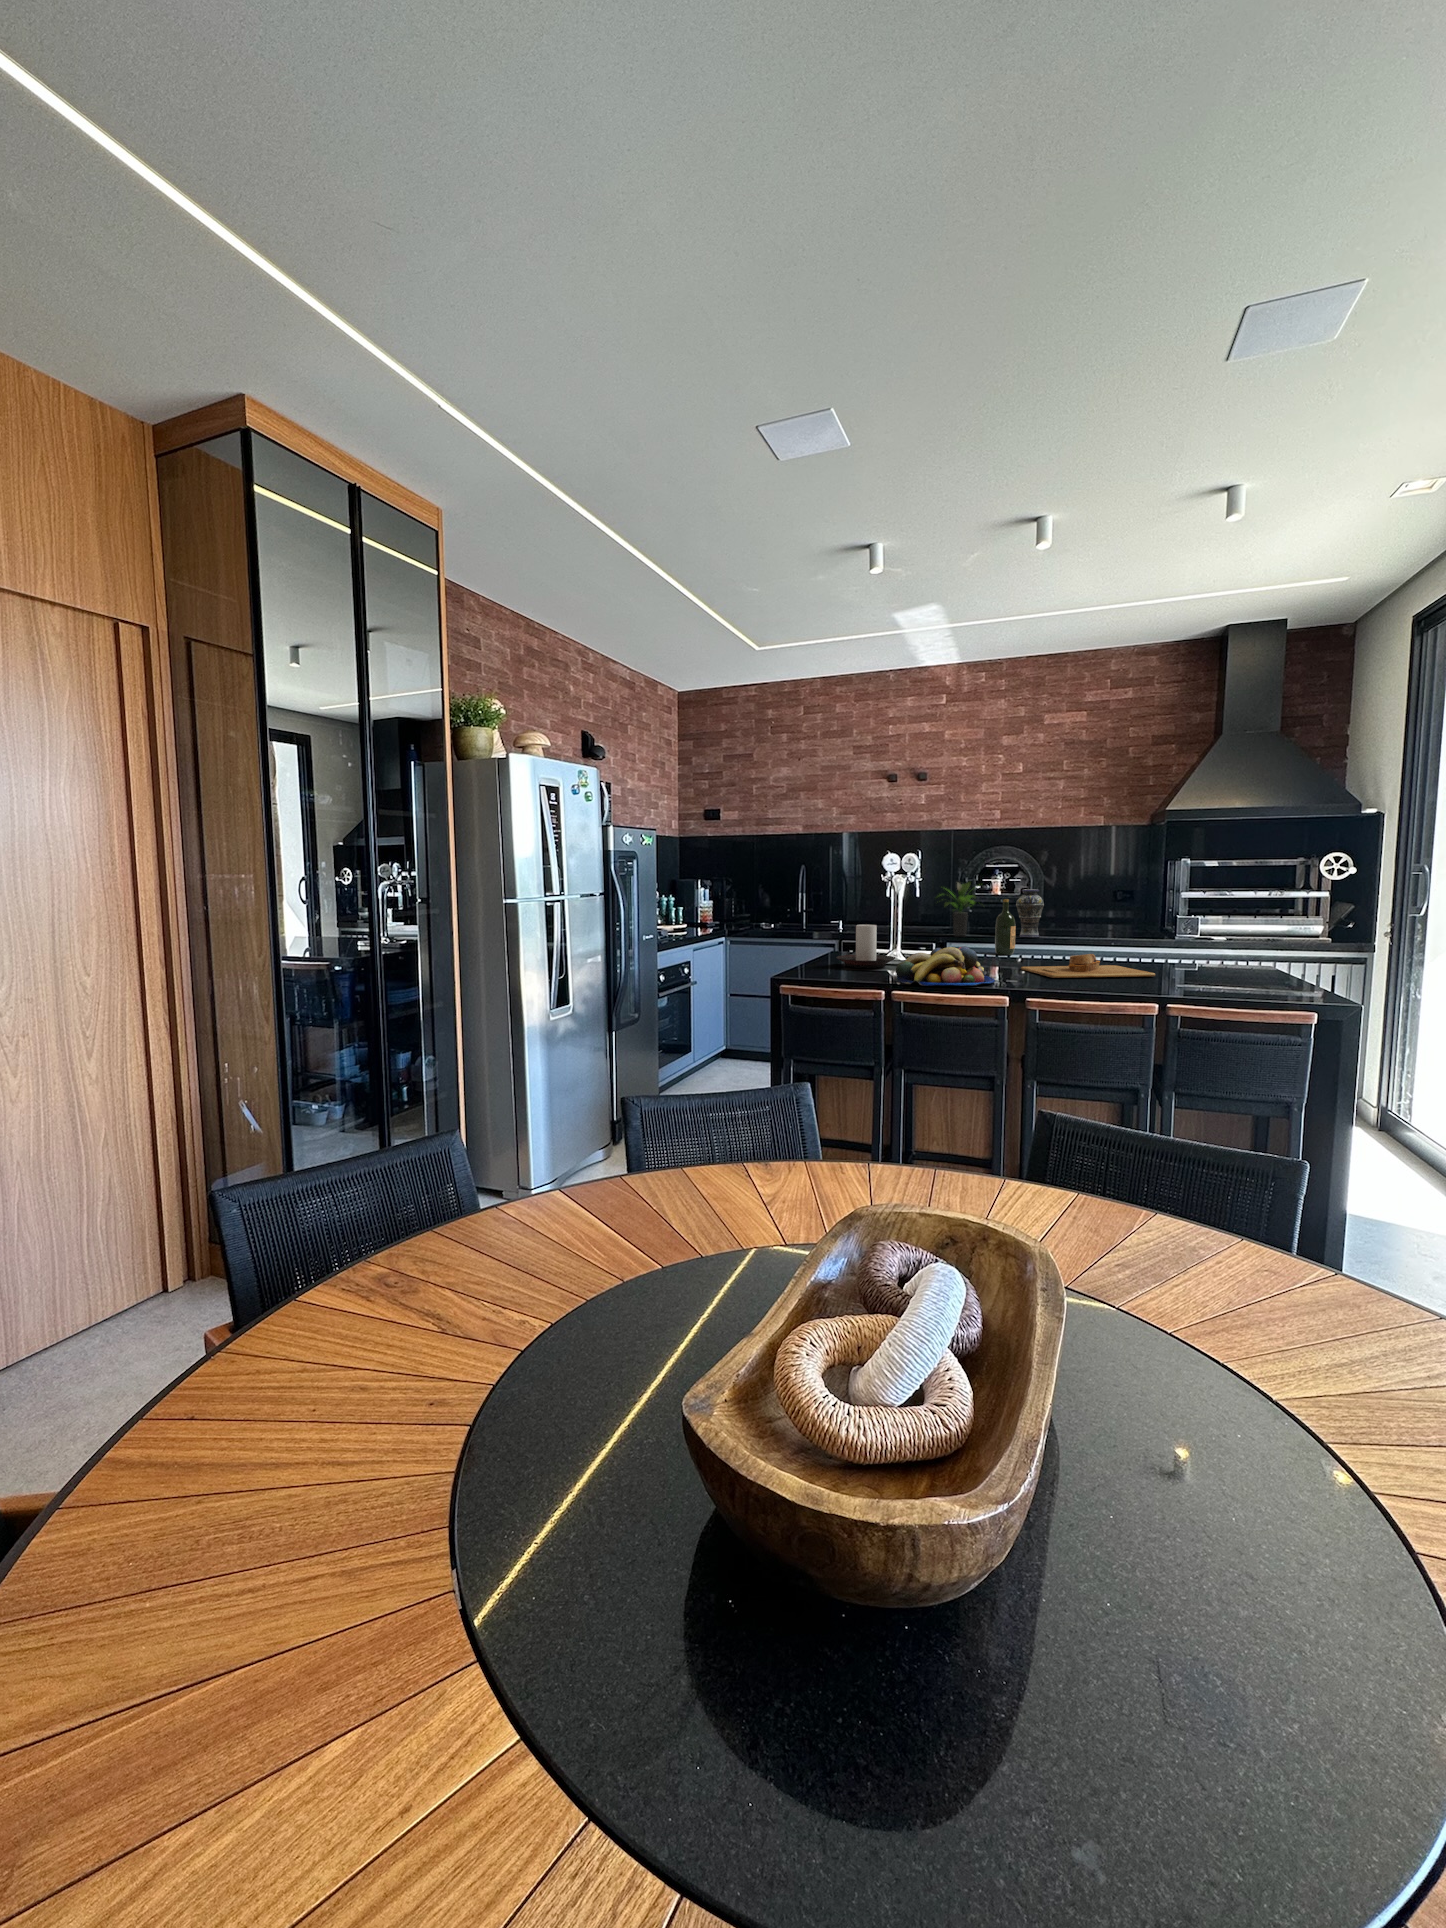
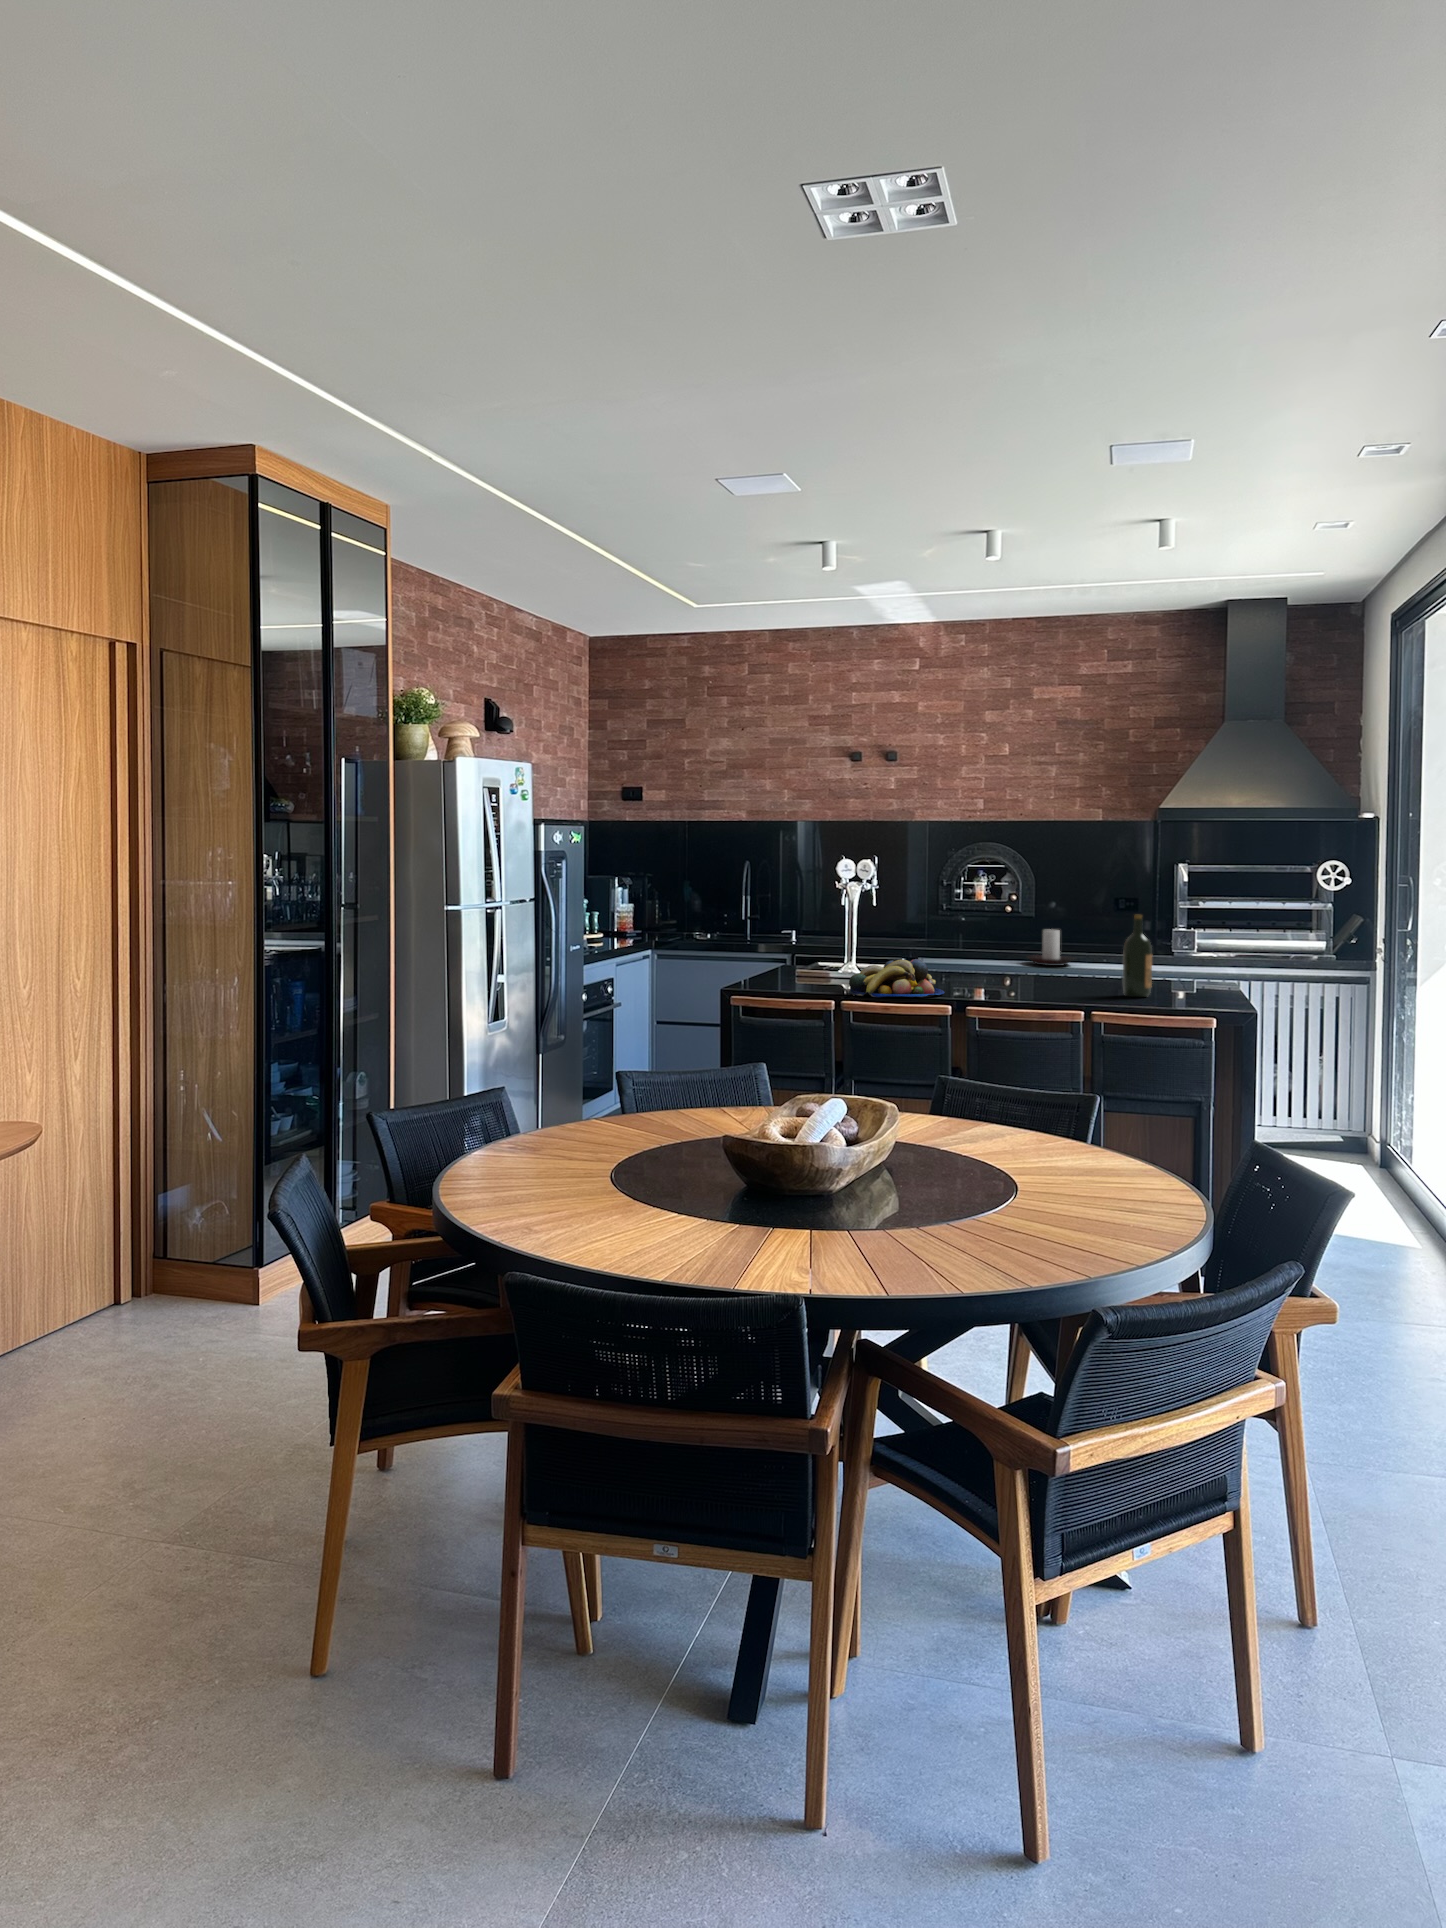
potted plant: present [939,882,976,936] -> none [904,886,962,950]
vase: present [1016,889,1044,938] -> none [998,896,1029,952]
wine bottle: present [995,899,1016,955] -> present [1123,915,1152,997]
candle holder: present [836,924,896,968] -> present [1027,930,1075,966]
cutting board: present [1021,954,1155,978] -> none [977,968,1100,991]

